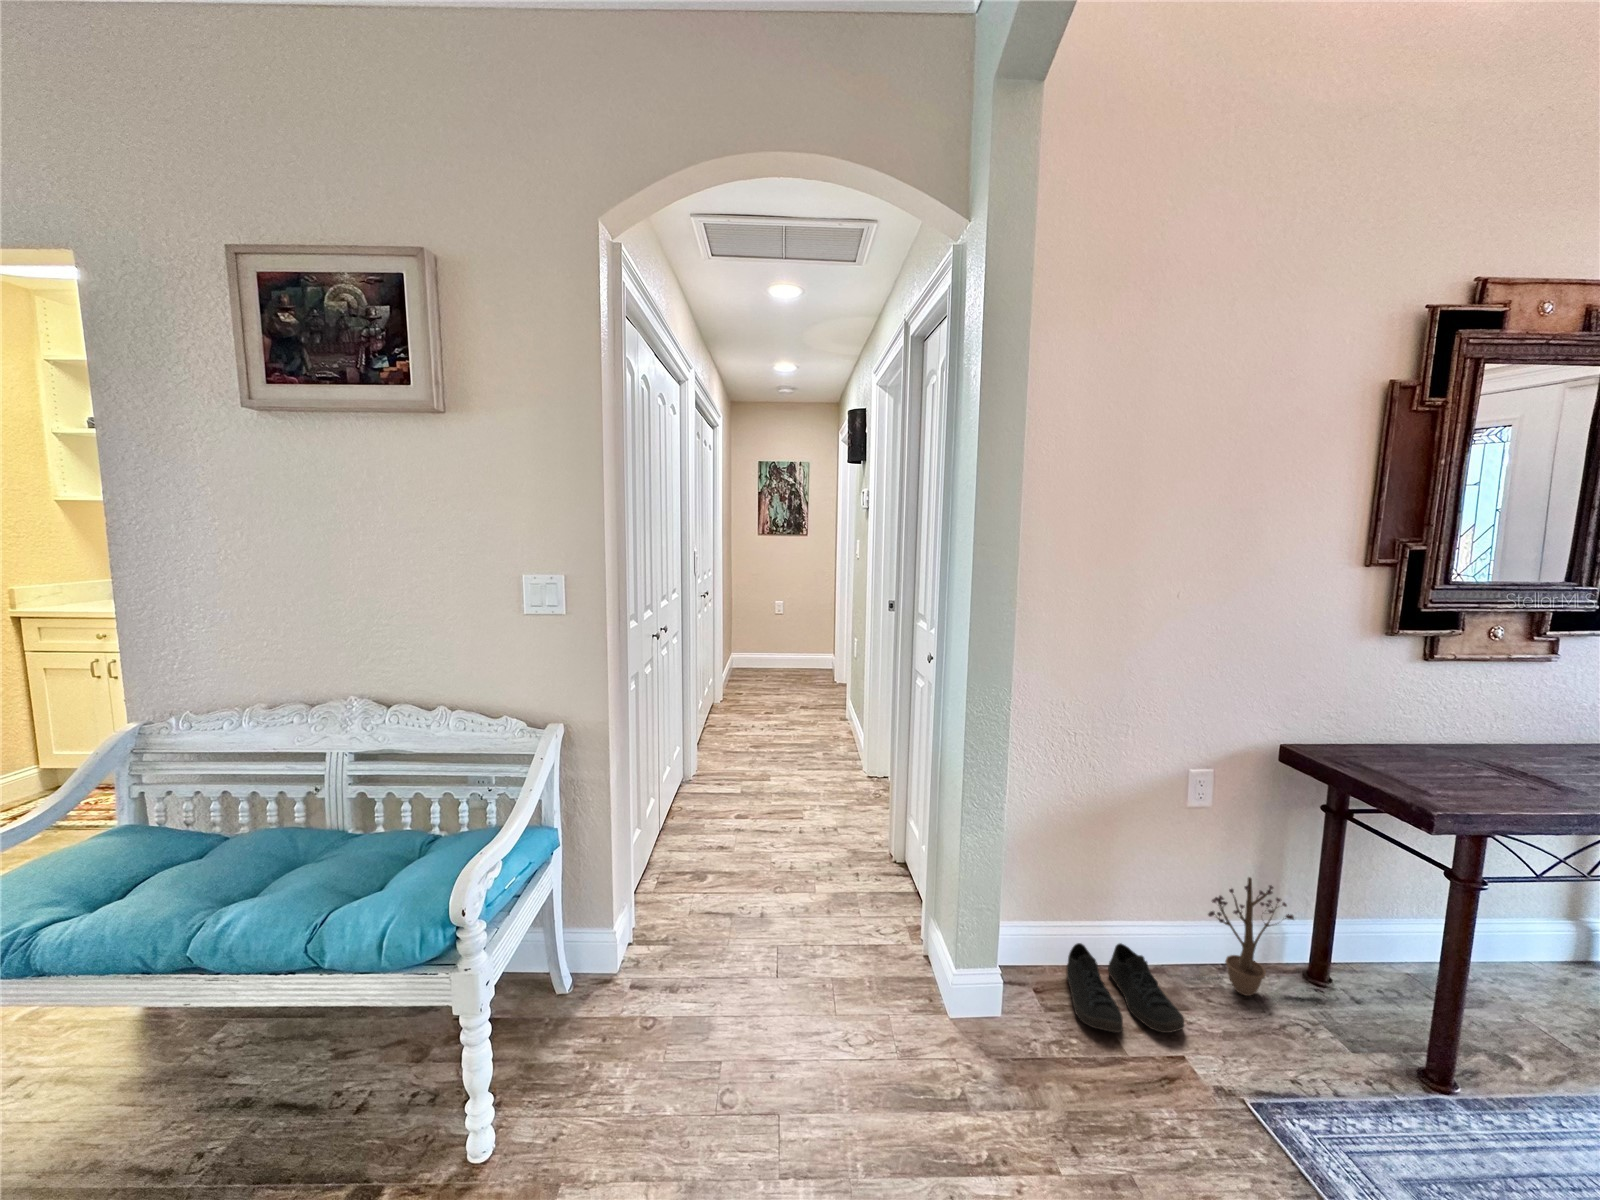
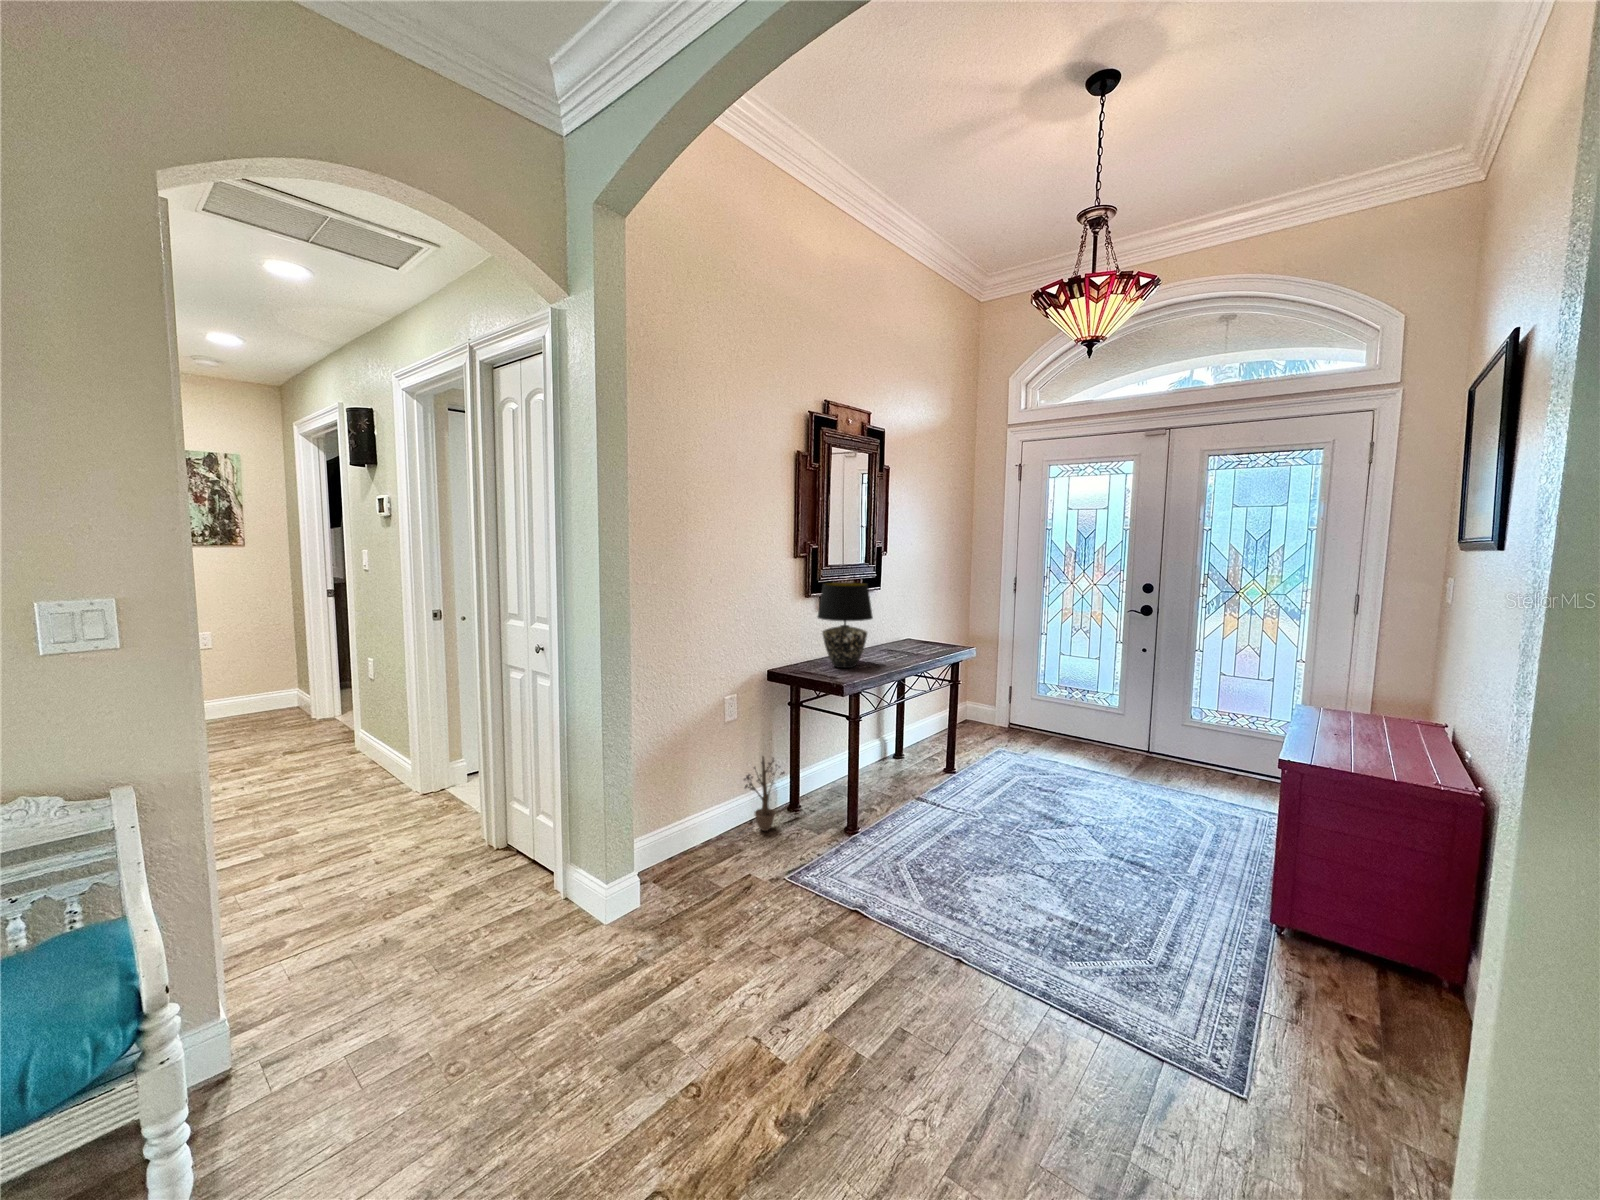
table lamp: none [1403,613,1556,778] -> present [818,582,873,668]
shoe: present [1067,943,1184,1033] -> none [669,827,746,884]

